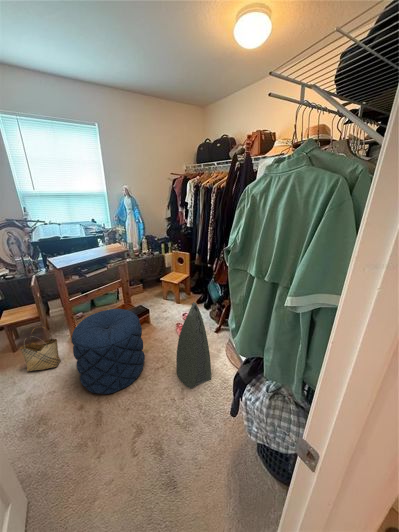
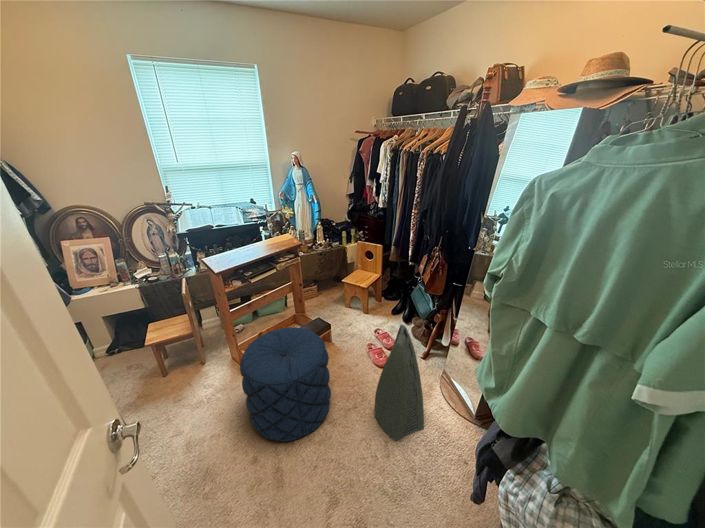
woven basket: present [20,326,61,371] -> none [174,348,222,404]

